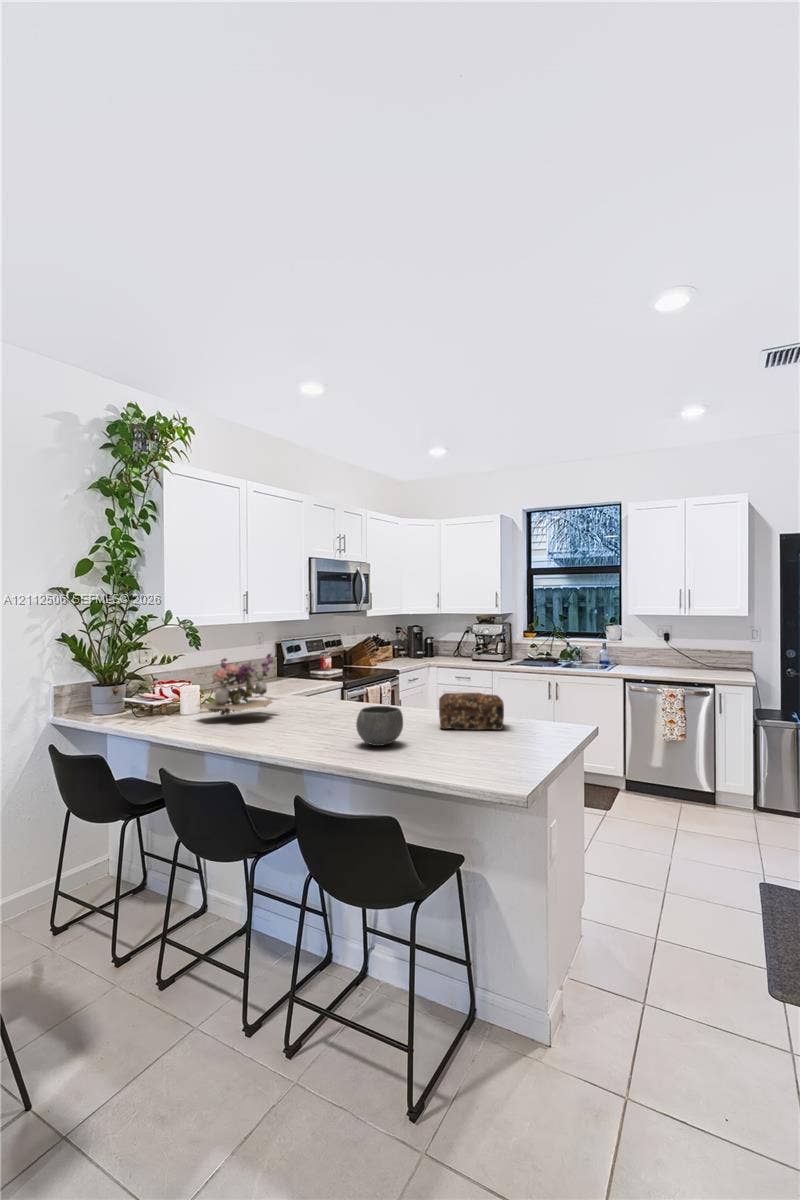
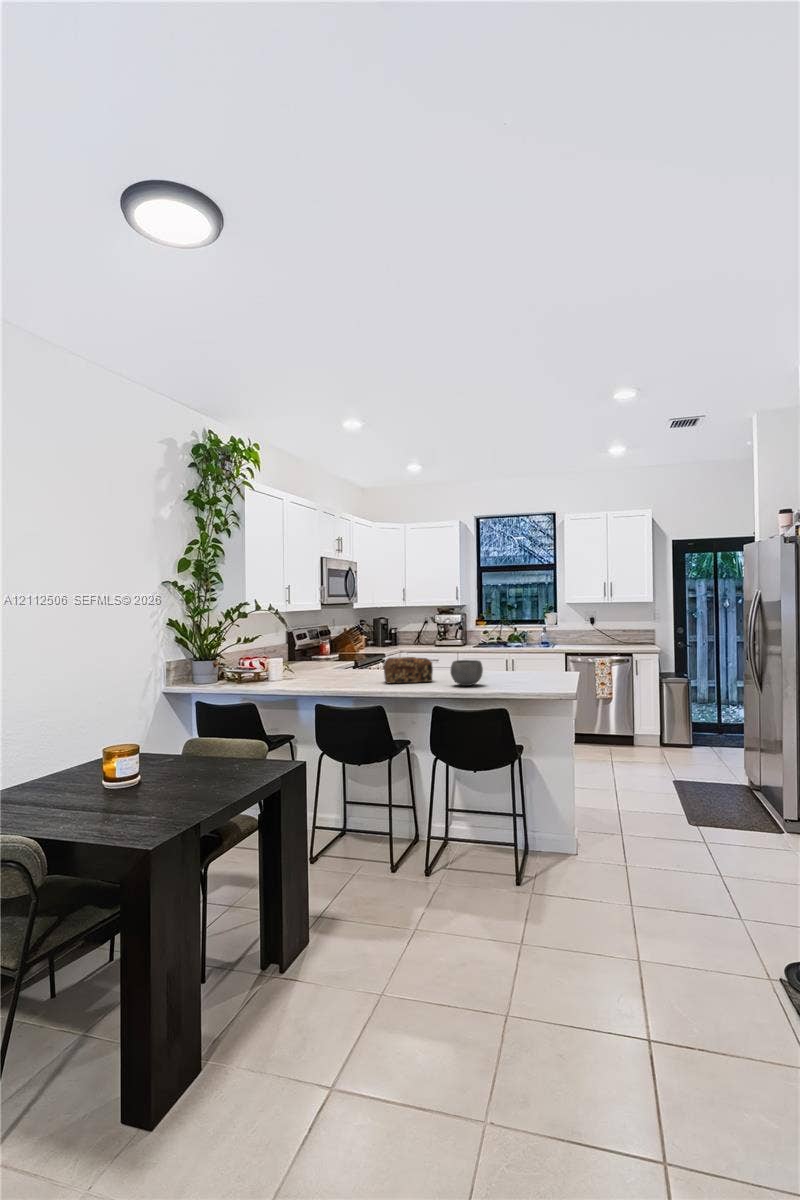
flower arrangement: present [198,654,280,717] -> none [297,630,356,681]
bread loaf: present [439,693,504,730] -> present [384,657,433,683]

